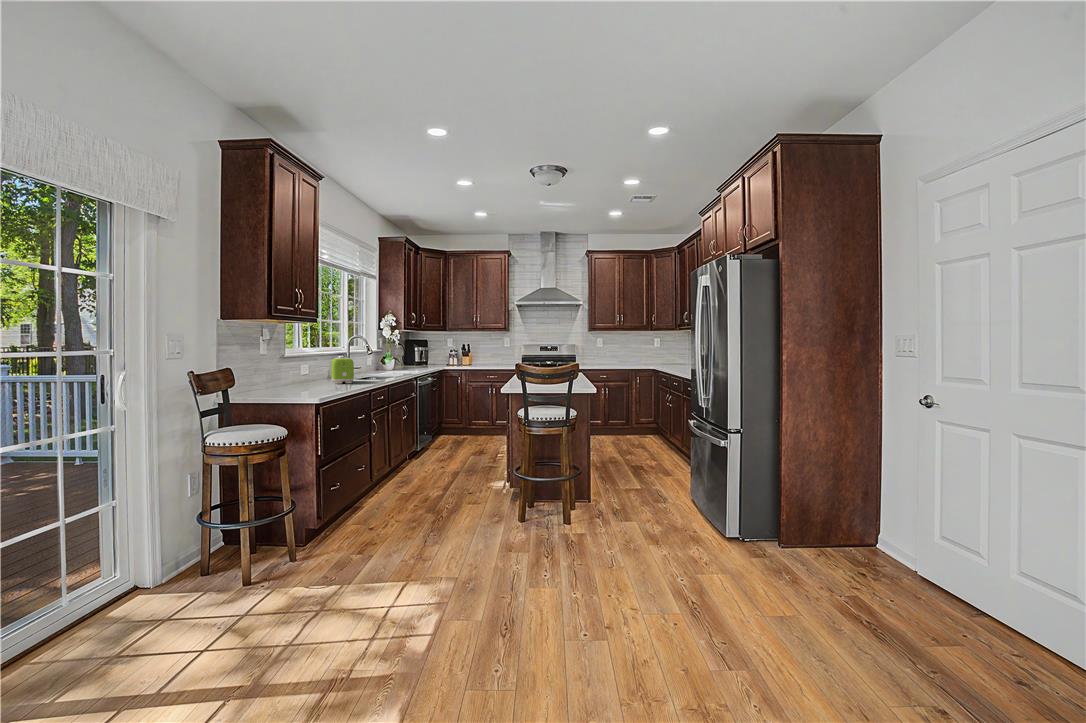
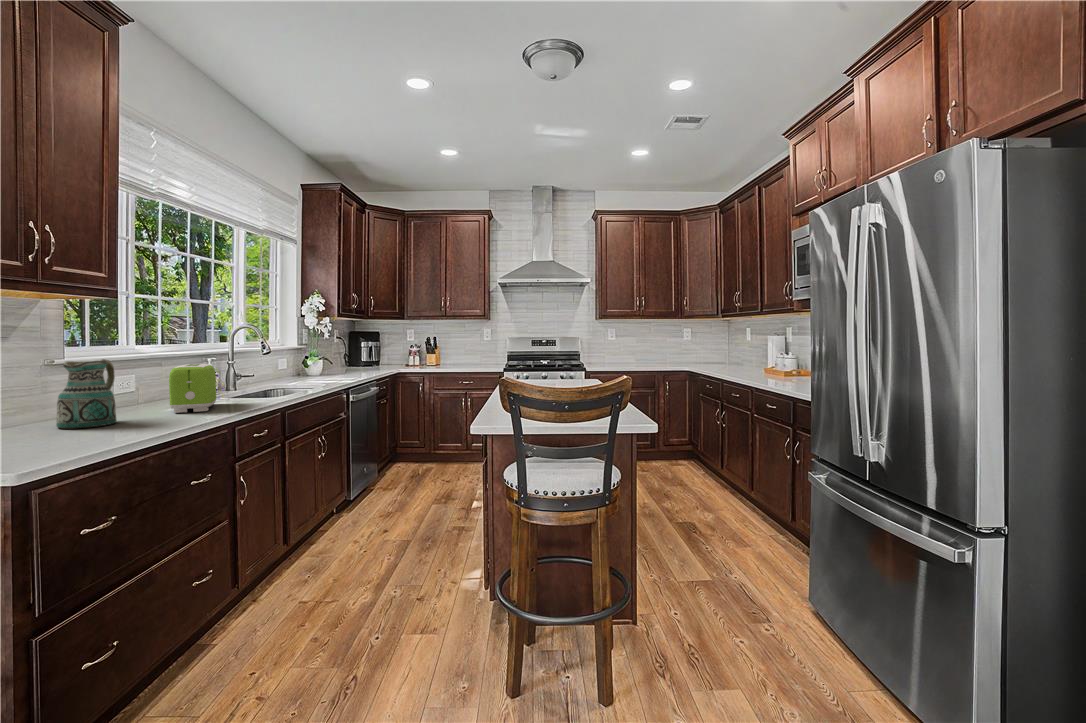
ceramic pitcher: none [289,353,315,388] -> present [56,359,116,428]

